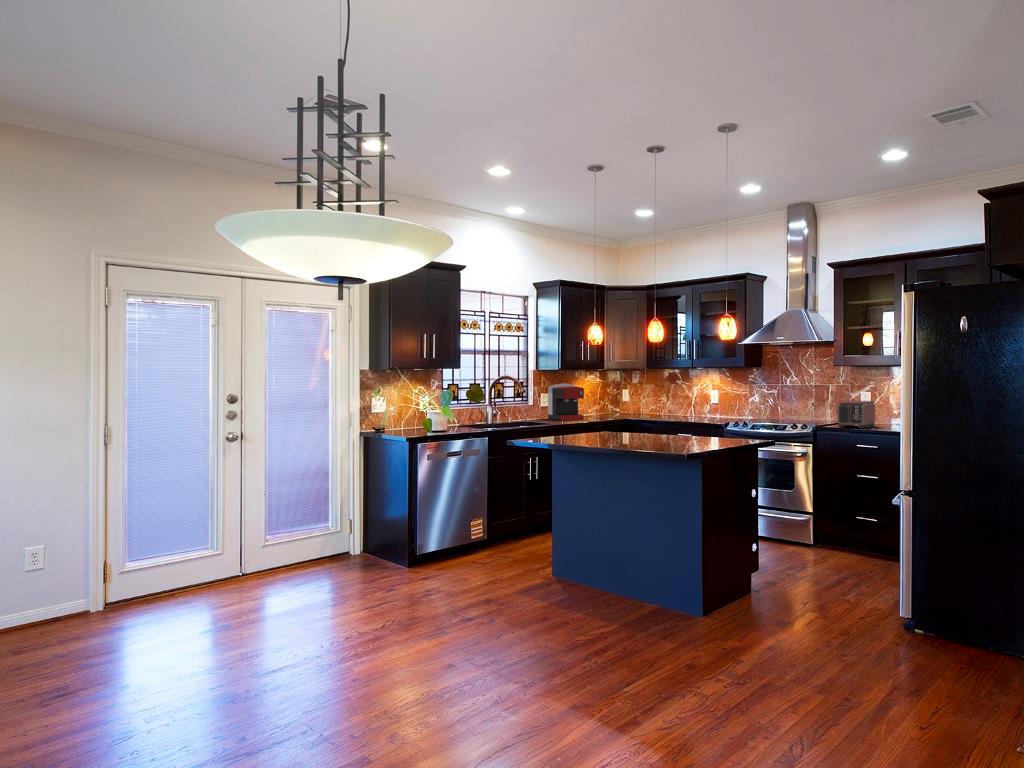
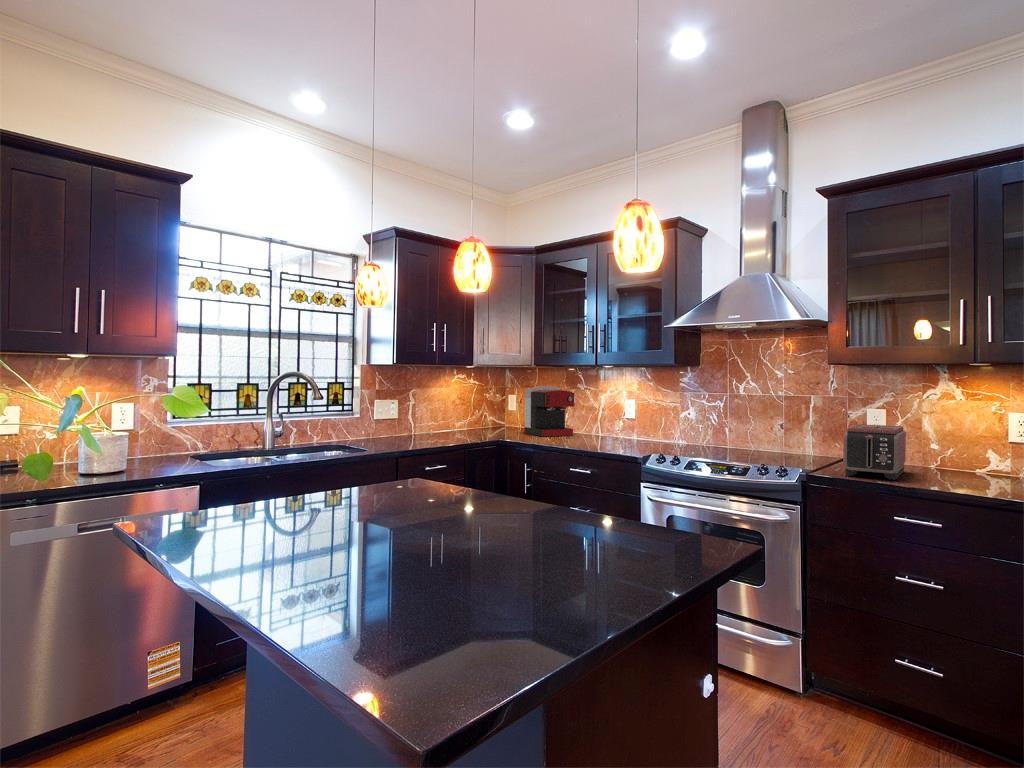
coffee maker: present [548,383,584,420] -> present [524,386,574,437]

